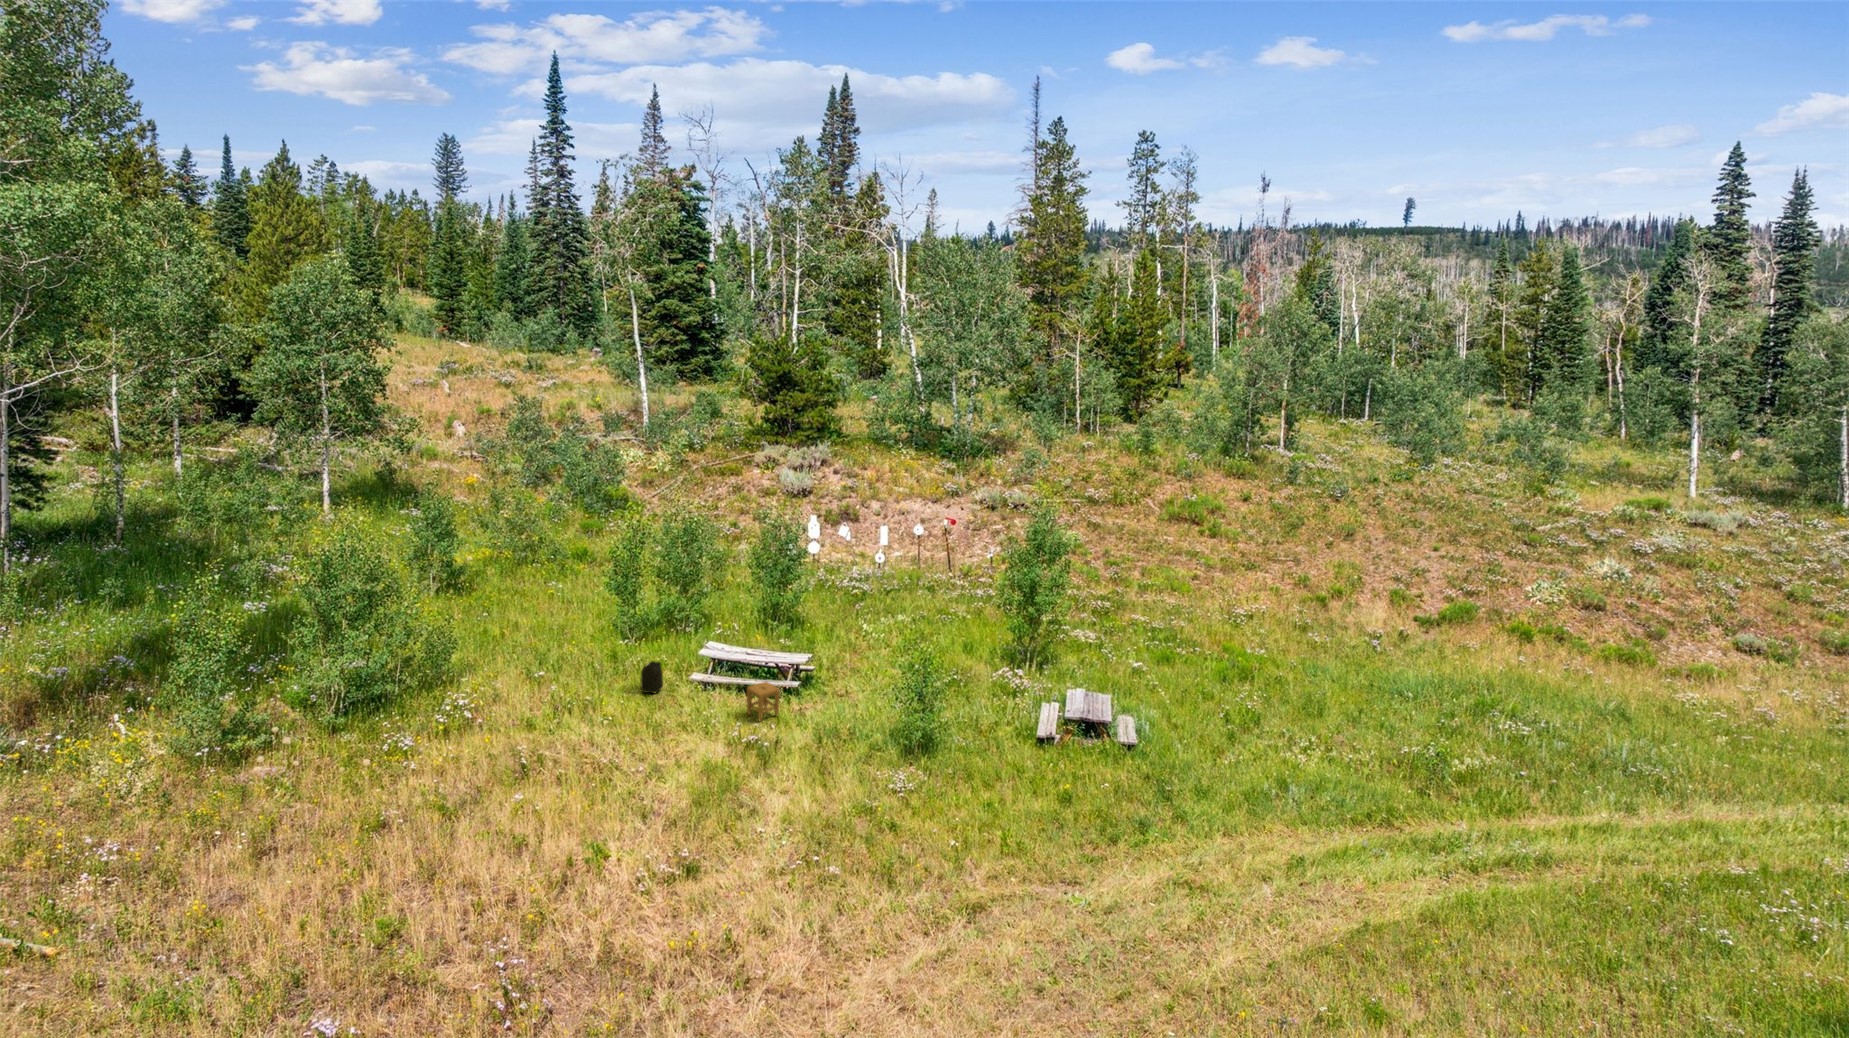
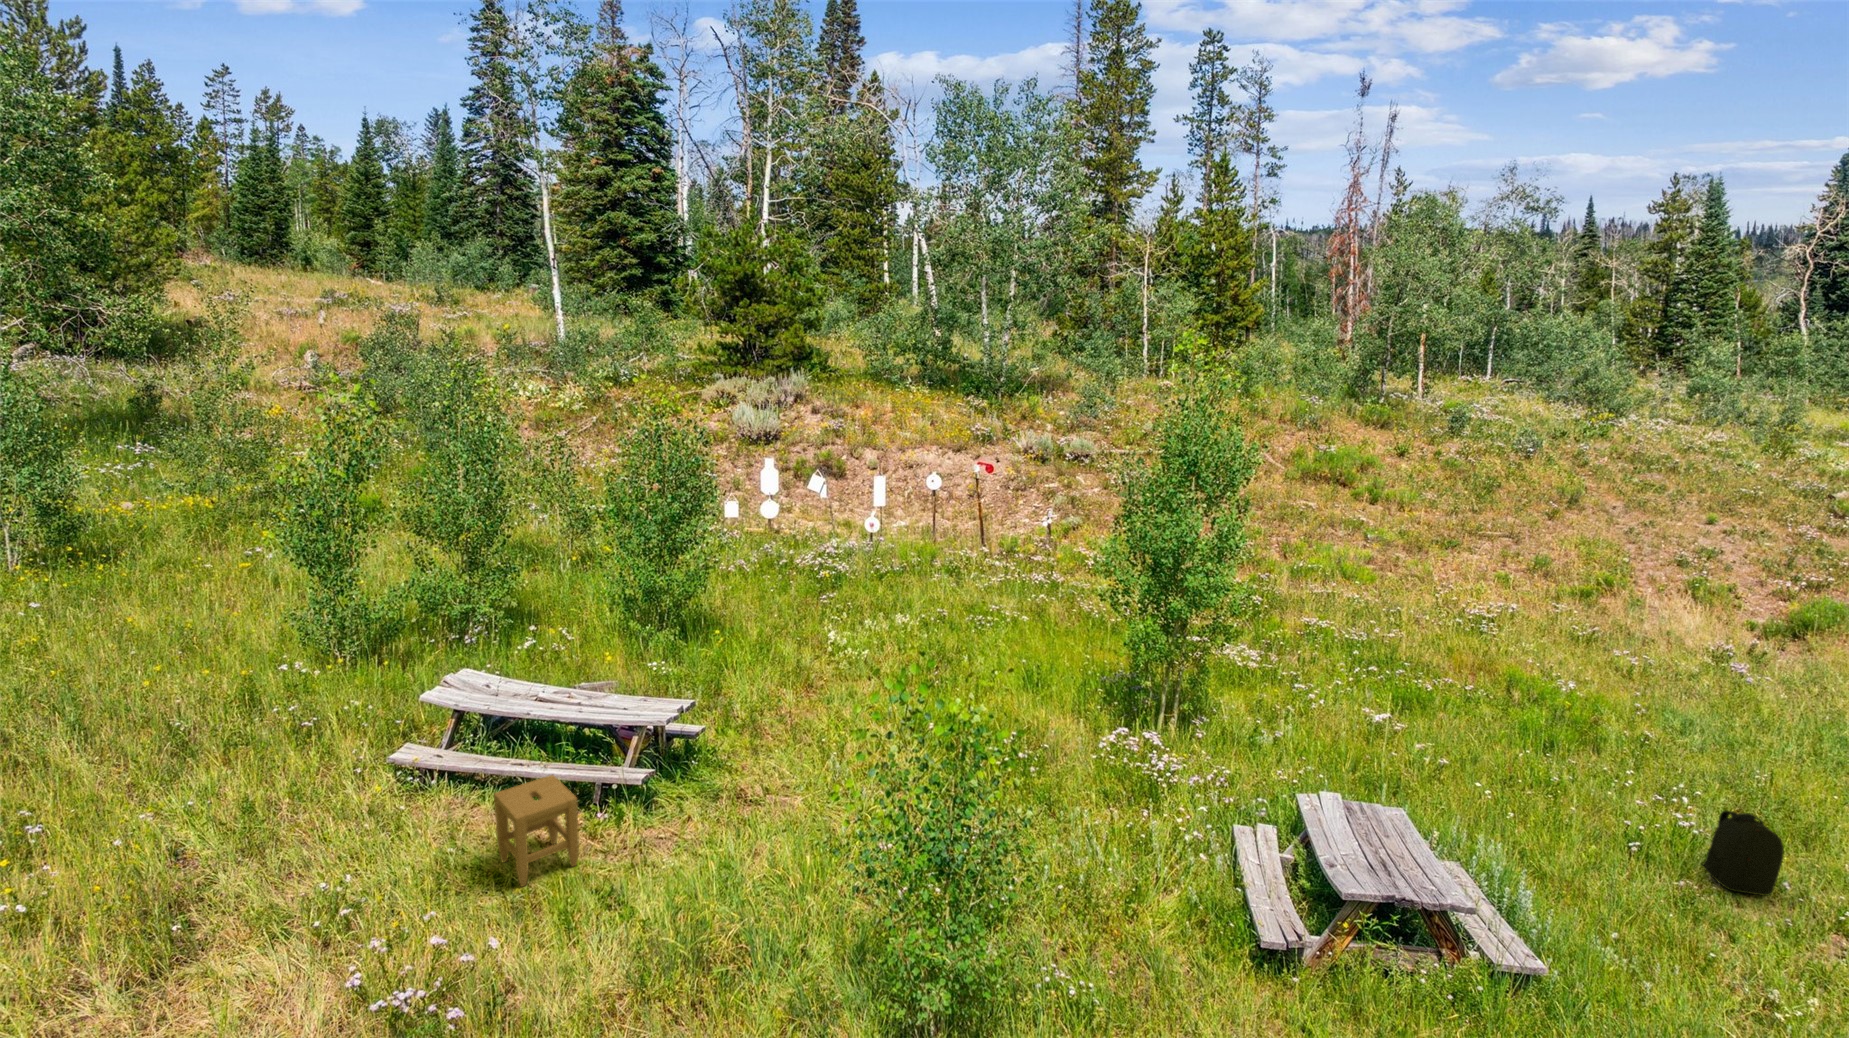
backpack: present [641,661,663,693] -> present [1703,810,1784,896]

